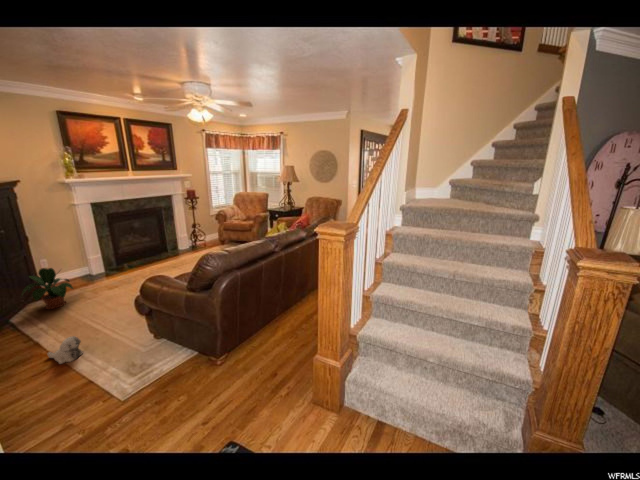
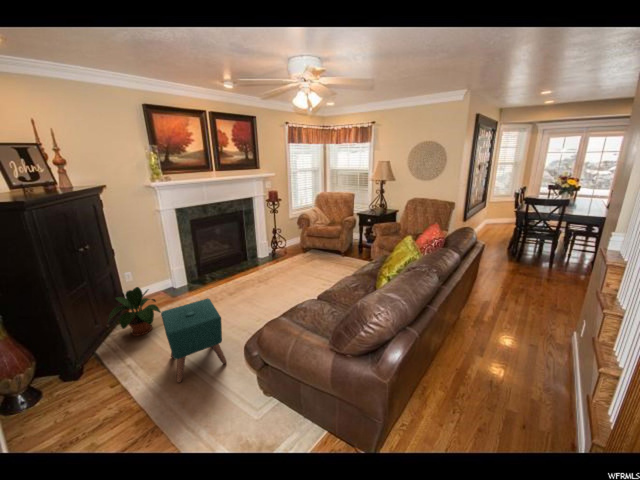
ottoman: none [71,272,130,334] -> present [161,298,226,383]
plush toy: present [47,336,83,364] -> none [137,397,178,436]

